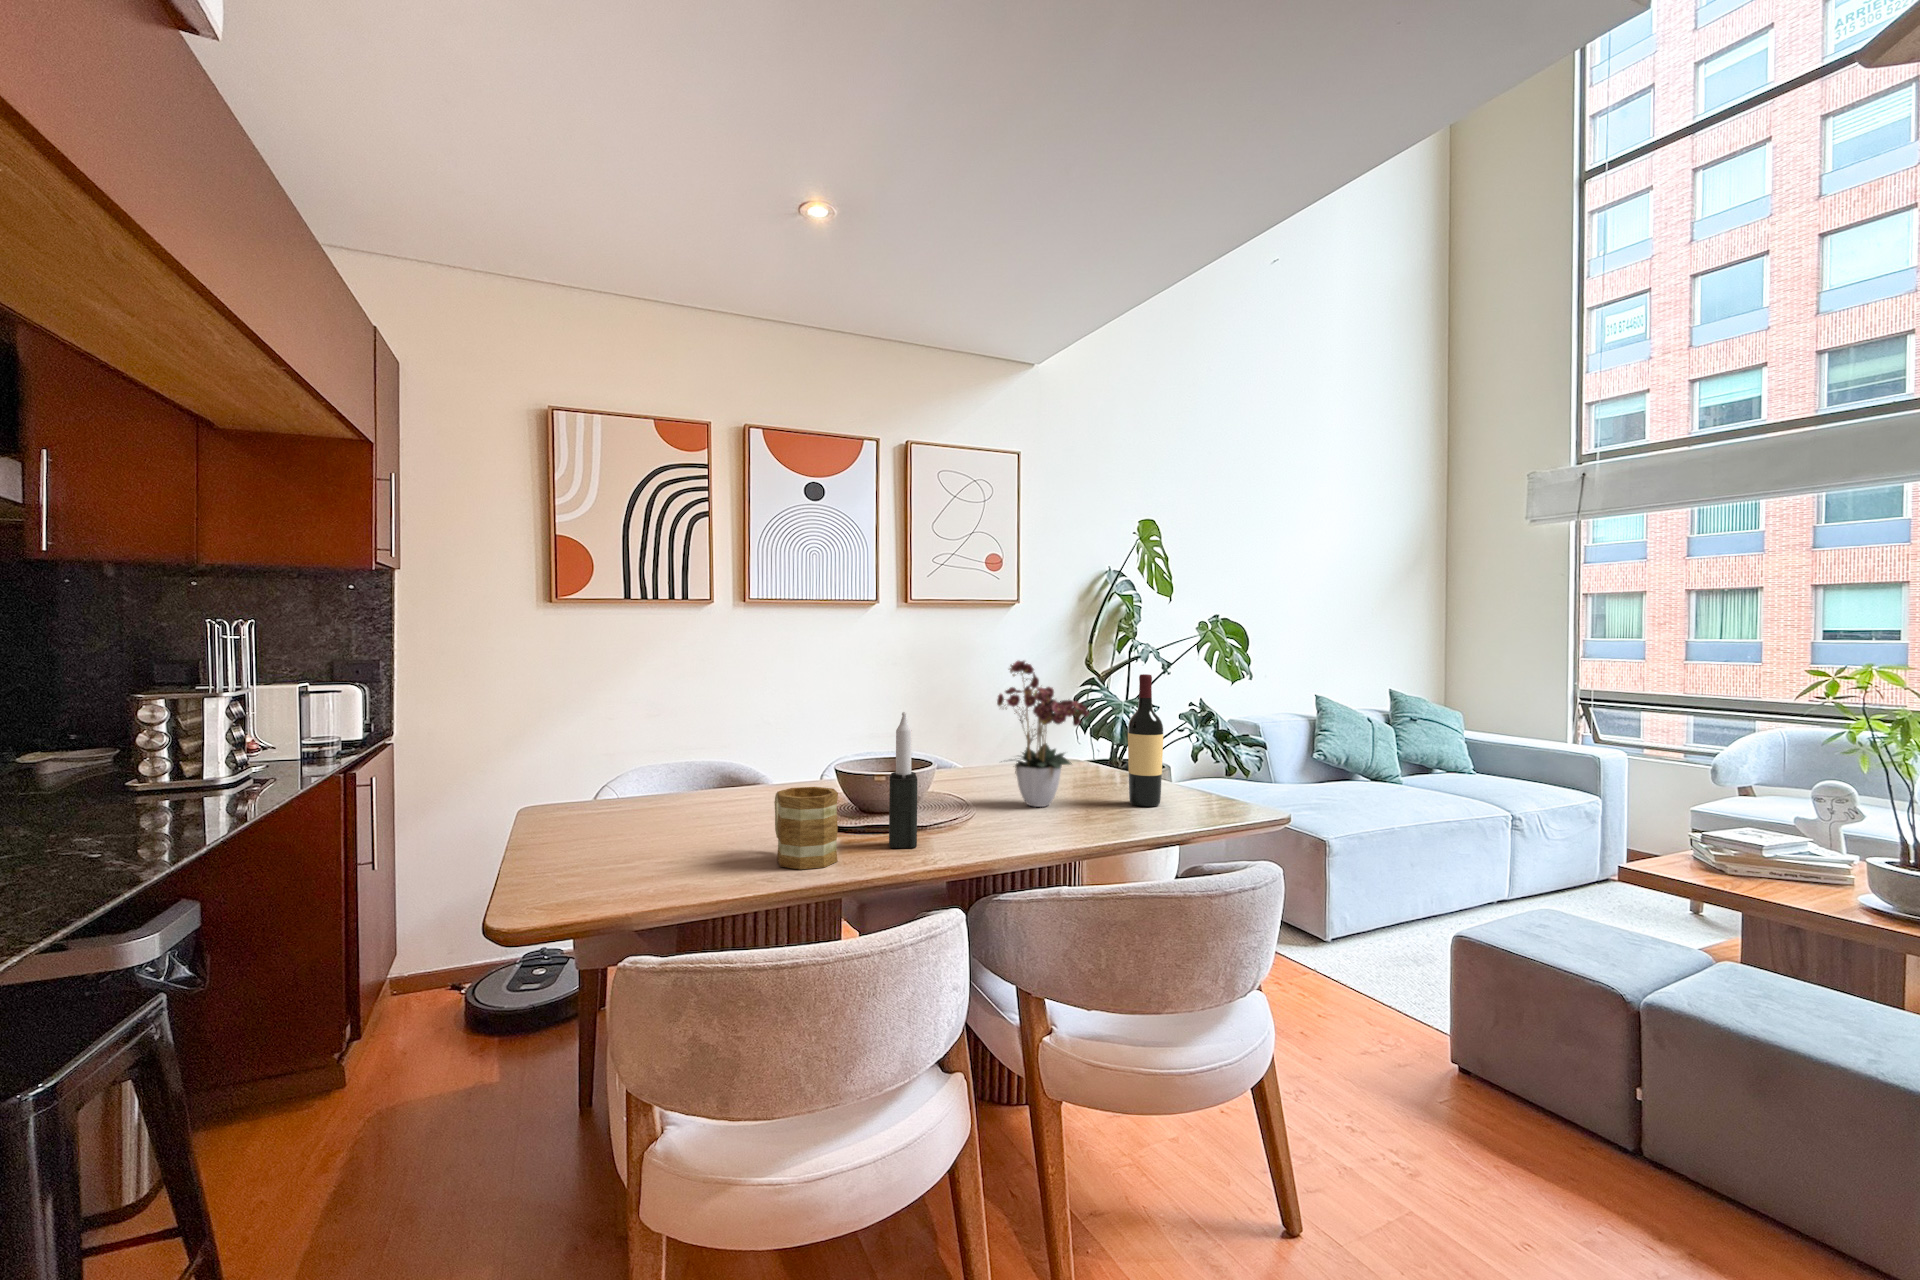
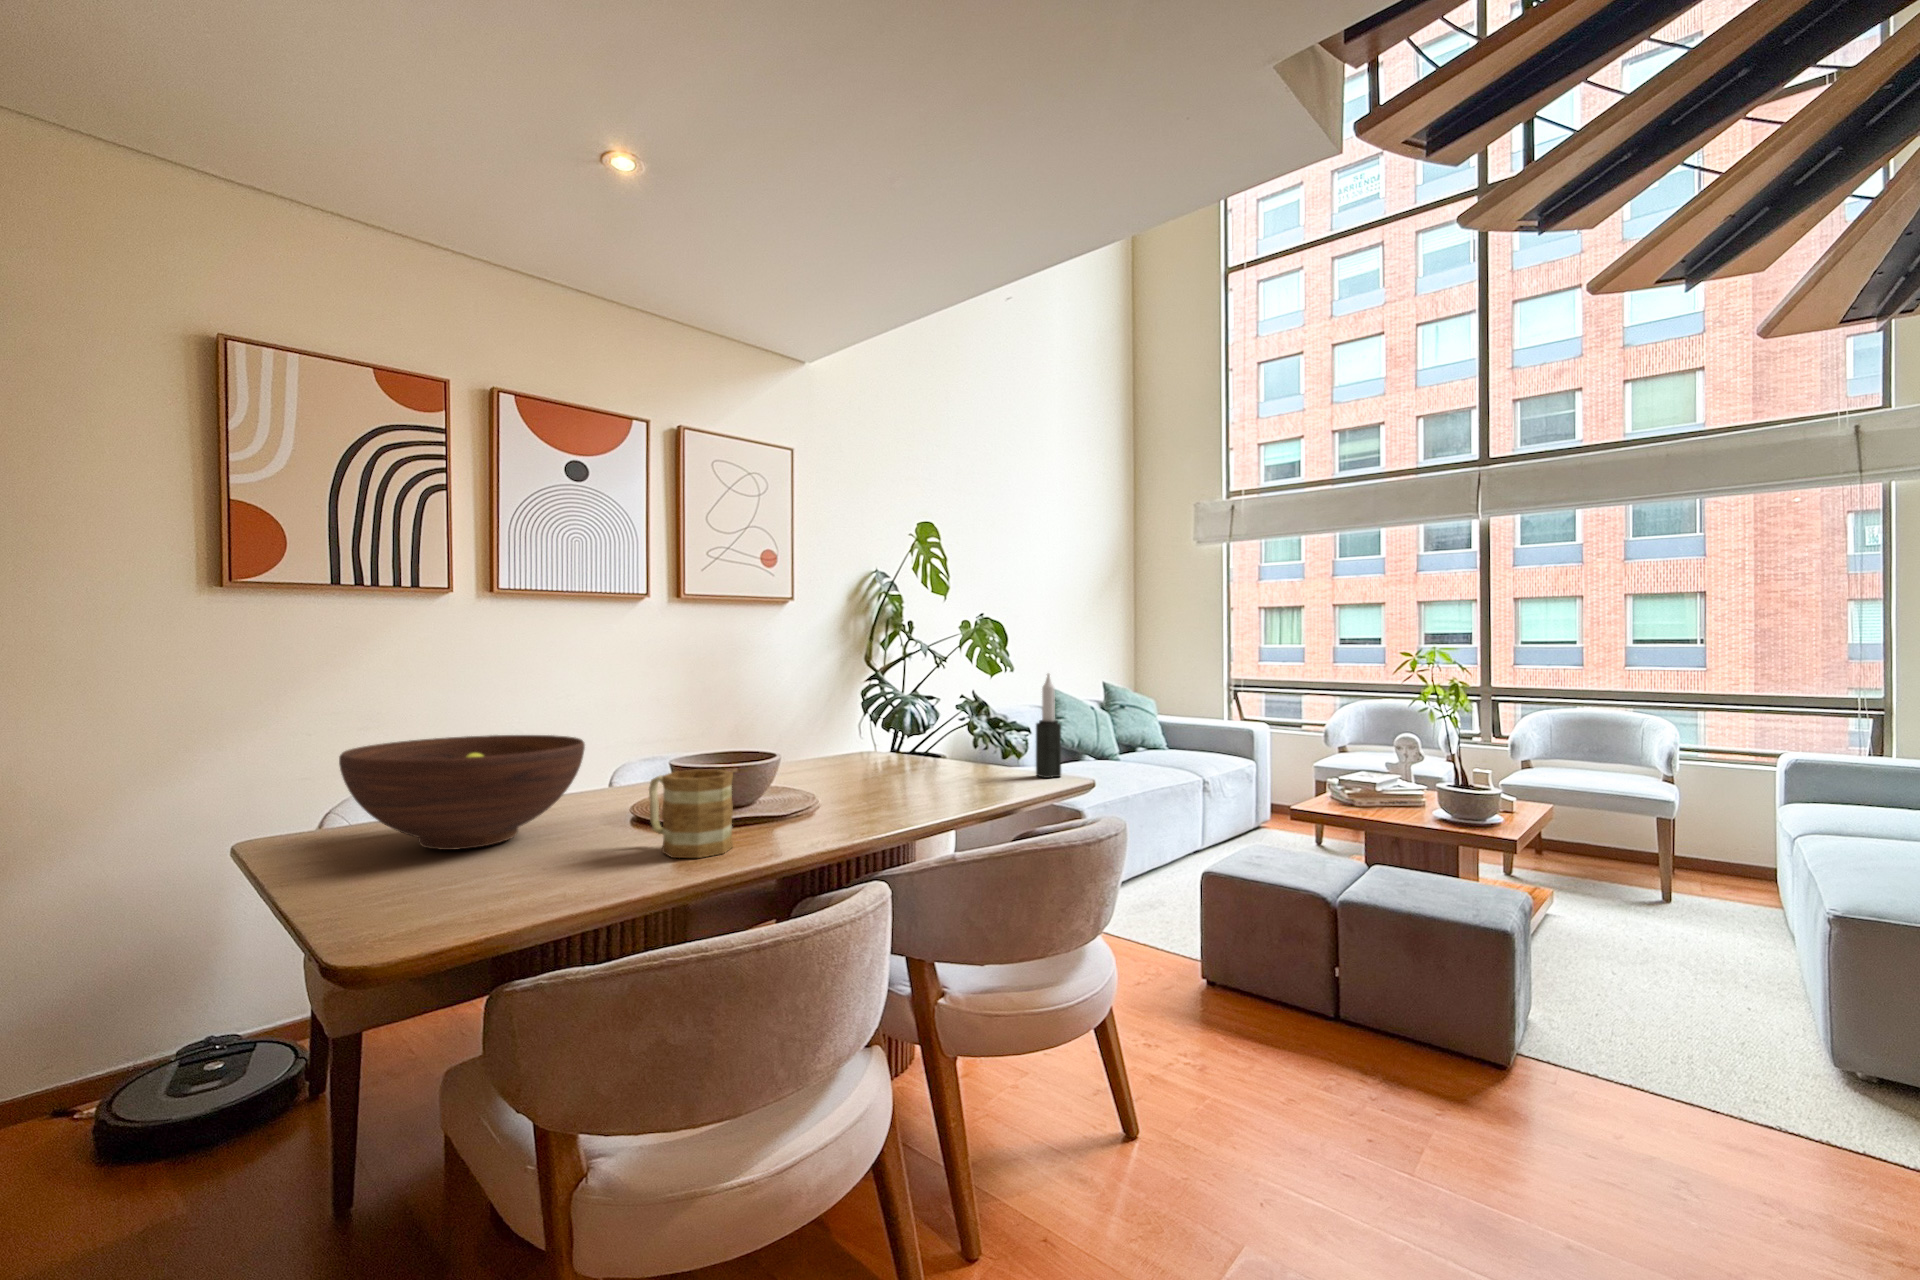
flower arrangement: present [997,661,1089,807] -> none [842,634,944,785]
wine bottle: present [1128,674,1163,807] -> none [970,653,1002,778]
candle: present [889,712,917,848] -> present [1036,673,1061,778]
fruit bowl: none [556,741,742,838] -> present [339,735,585,850]

